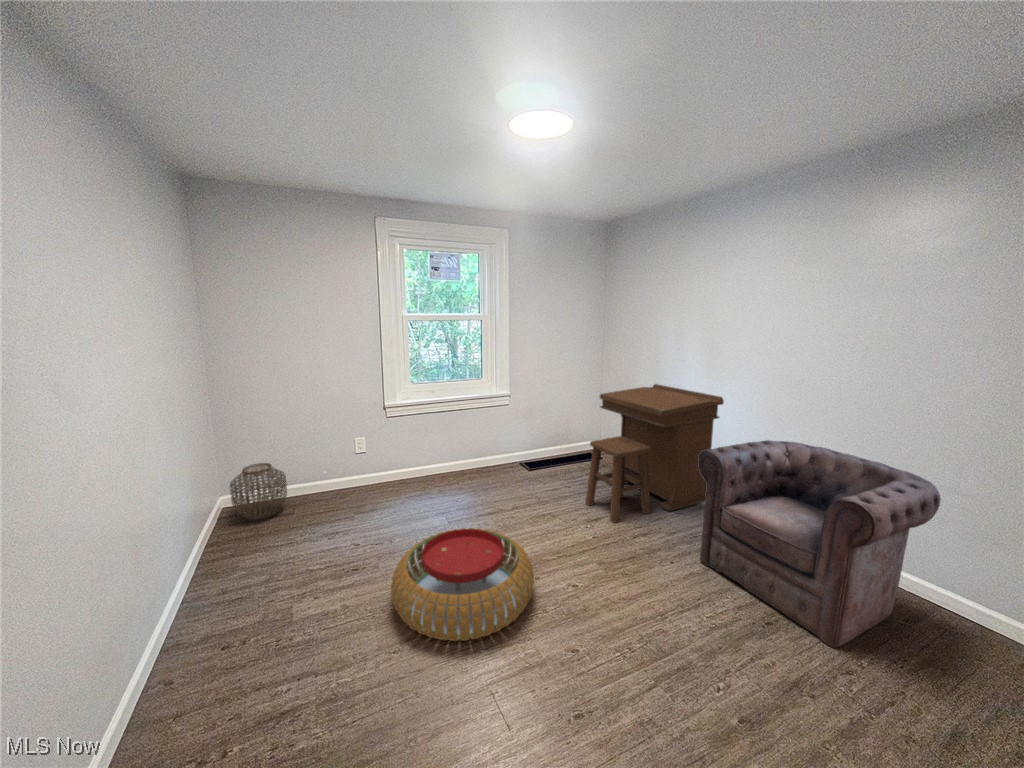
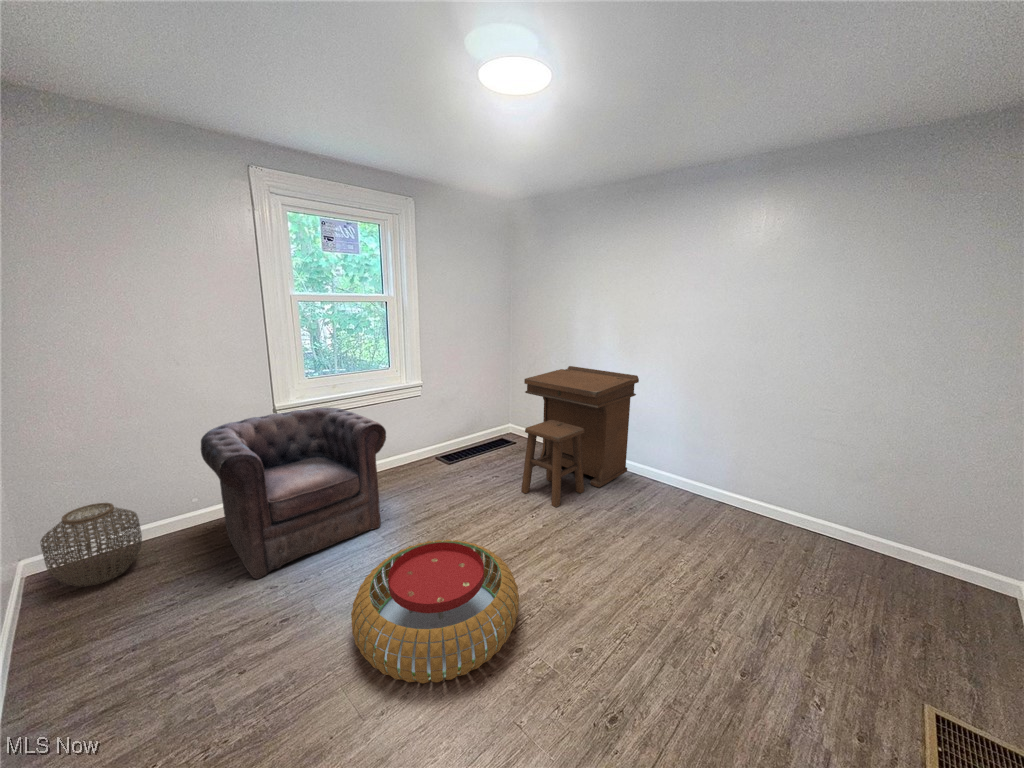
armchair: present [699,440,941,648] -> present [201,408,386,579]

